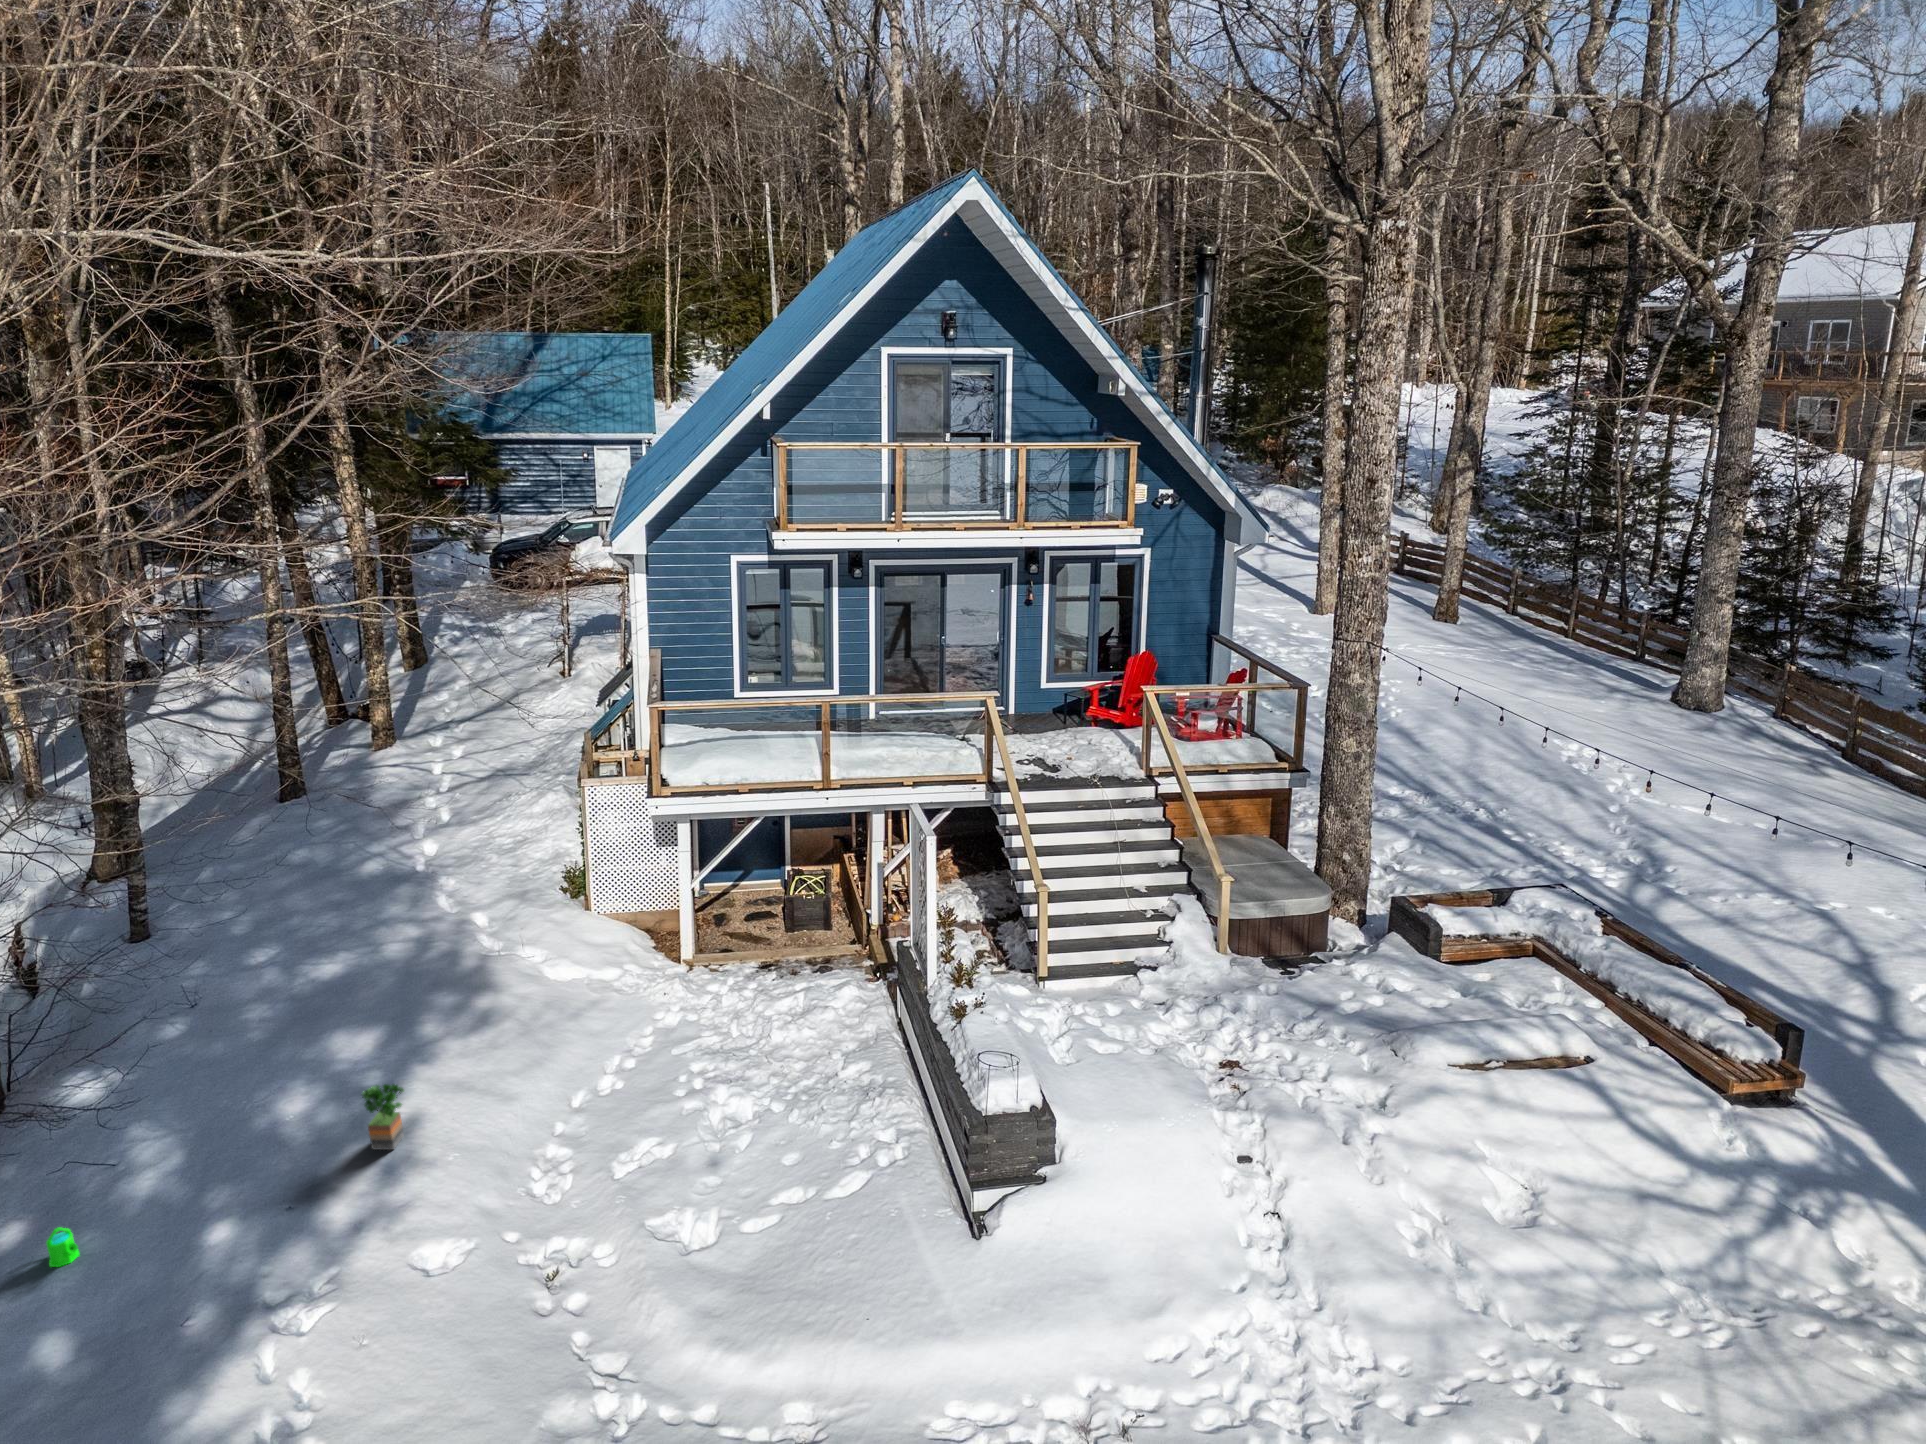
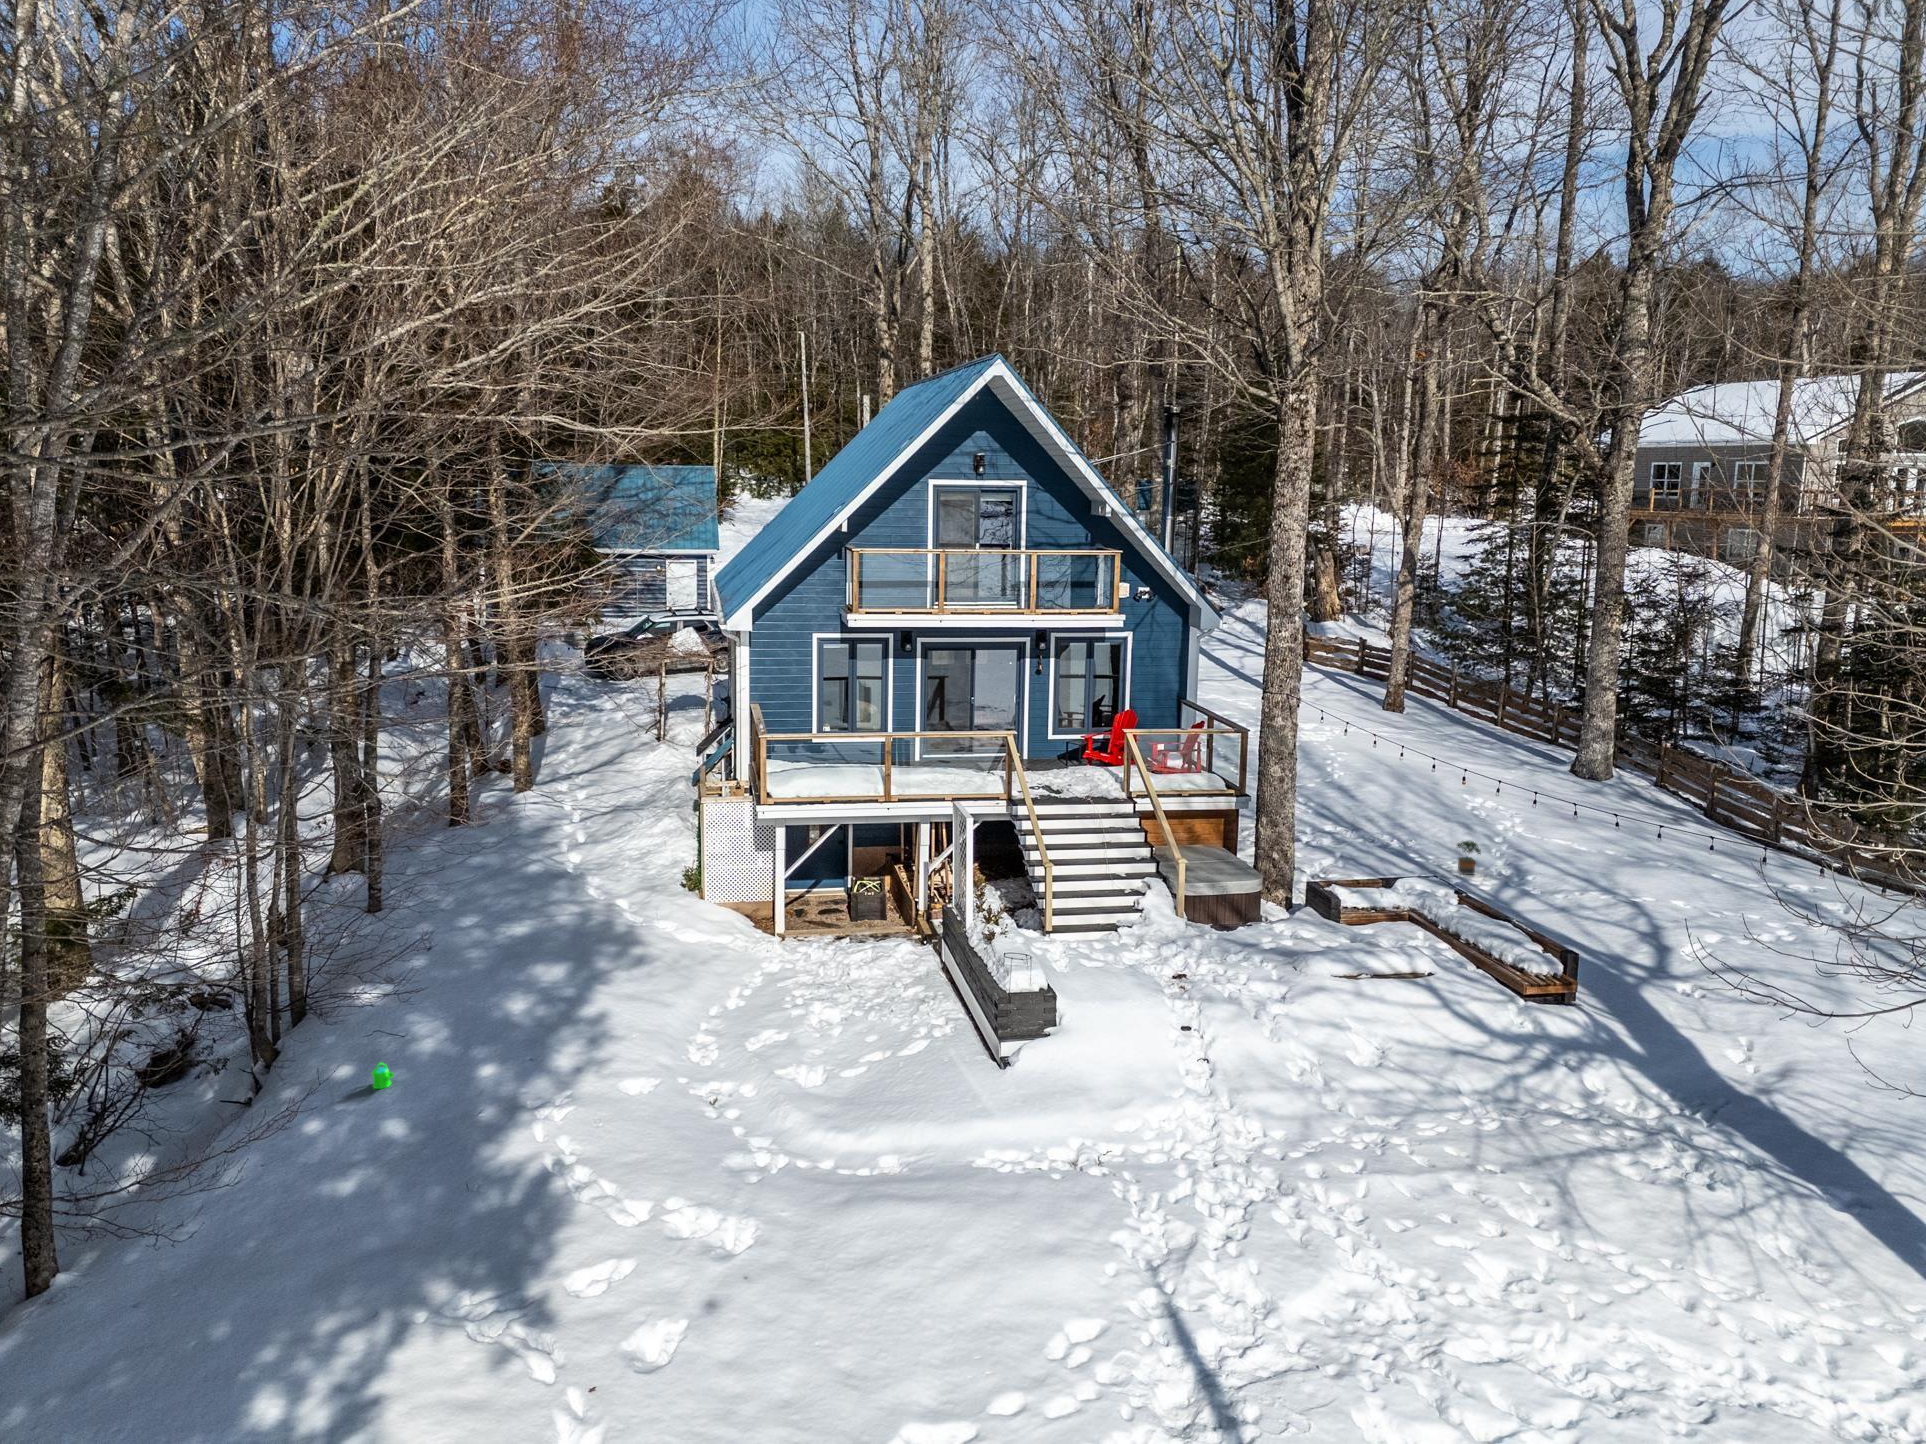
potted tree: present [362,1084,404,1150] -> present [1457,840,1481,875]

